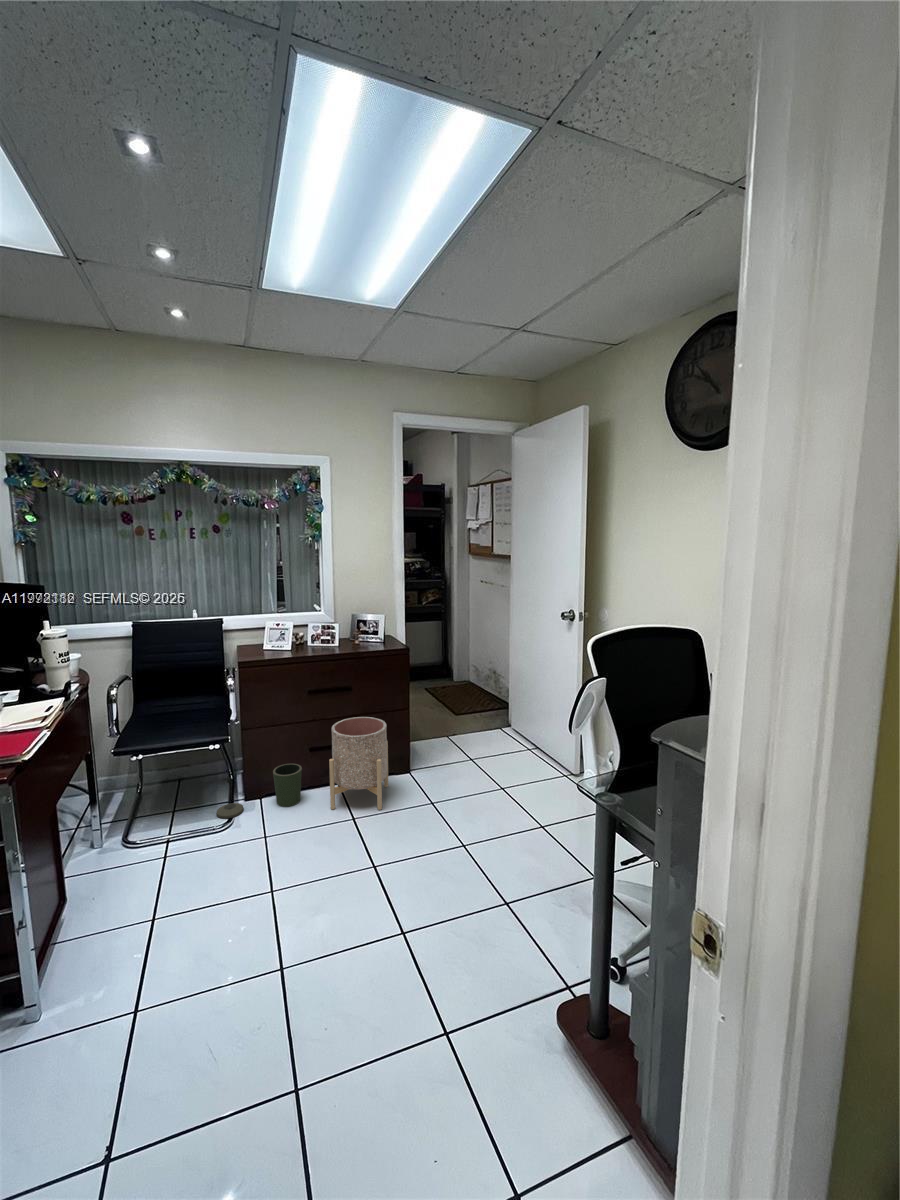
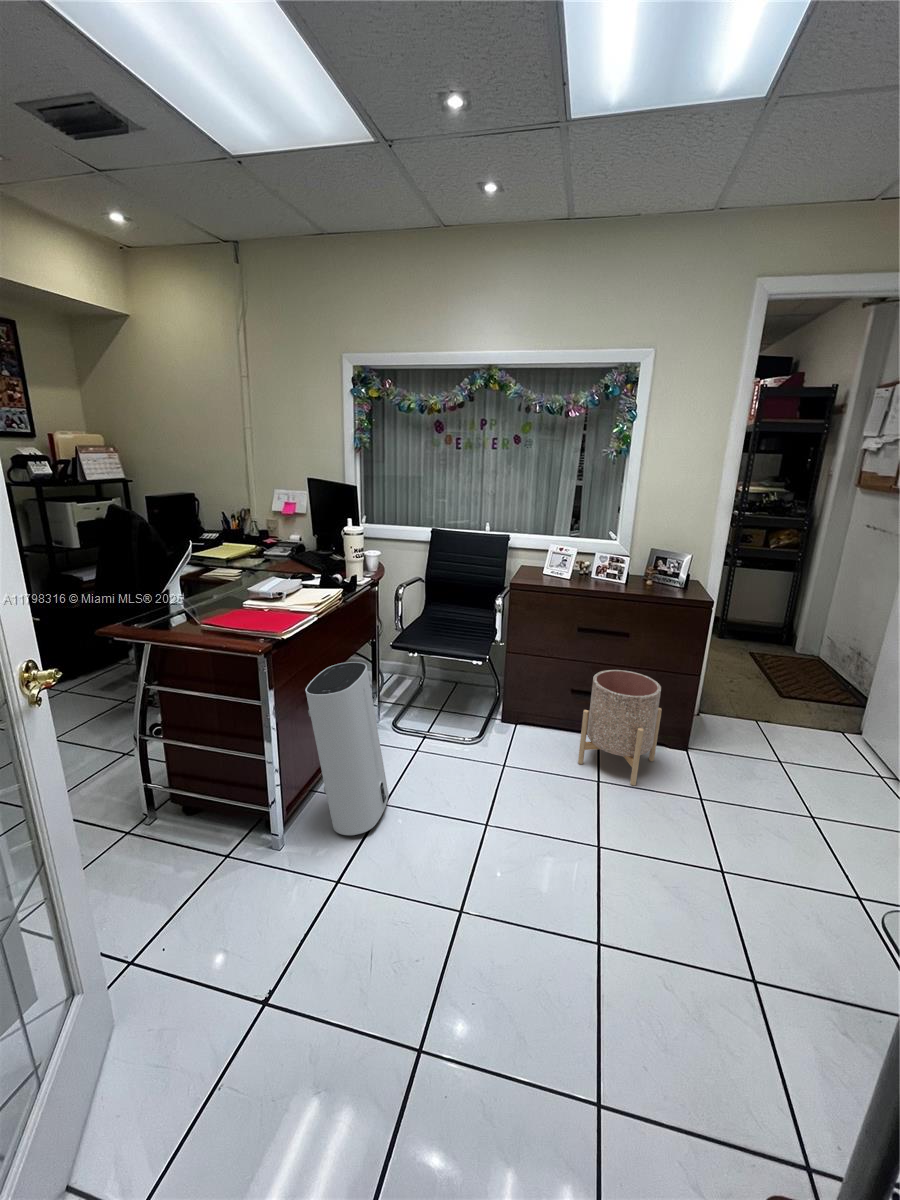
trash can: present [216,764,302,819] -> none [470,699,557,744]
air purifier: none [51,771,159,970] -> present [305,662,388,835]

